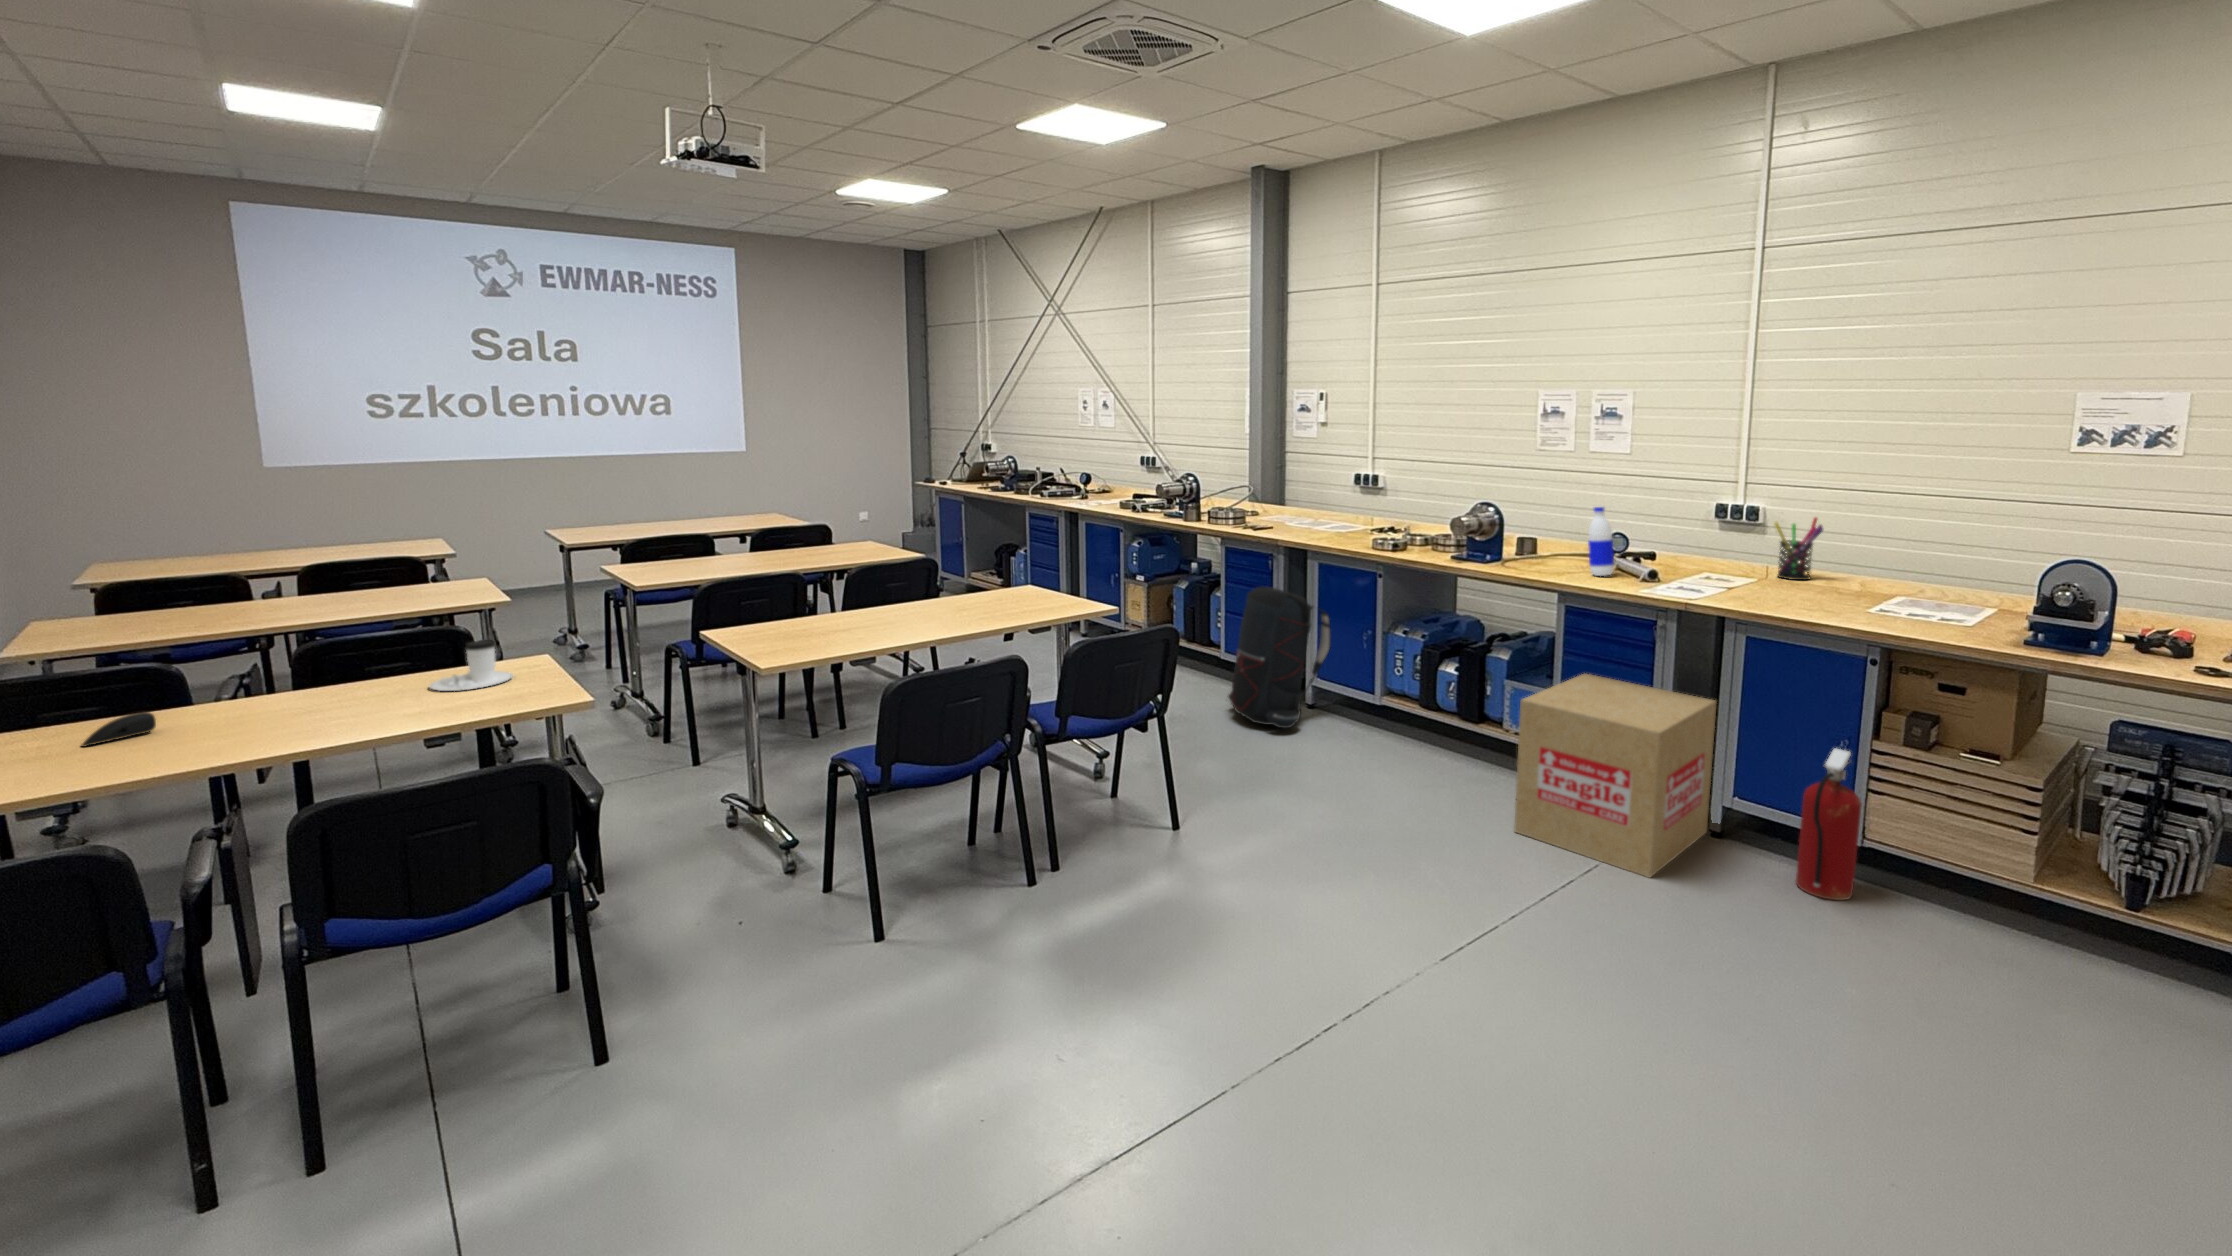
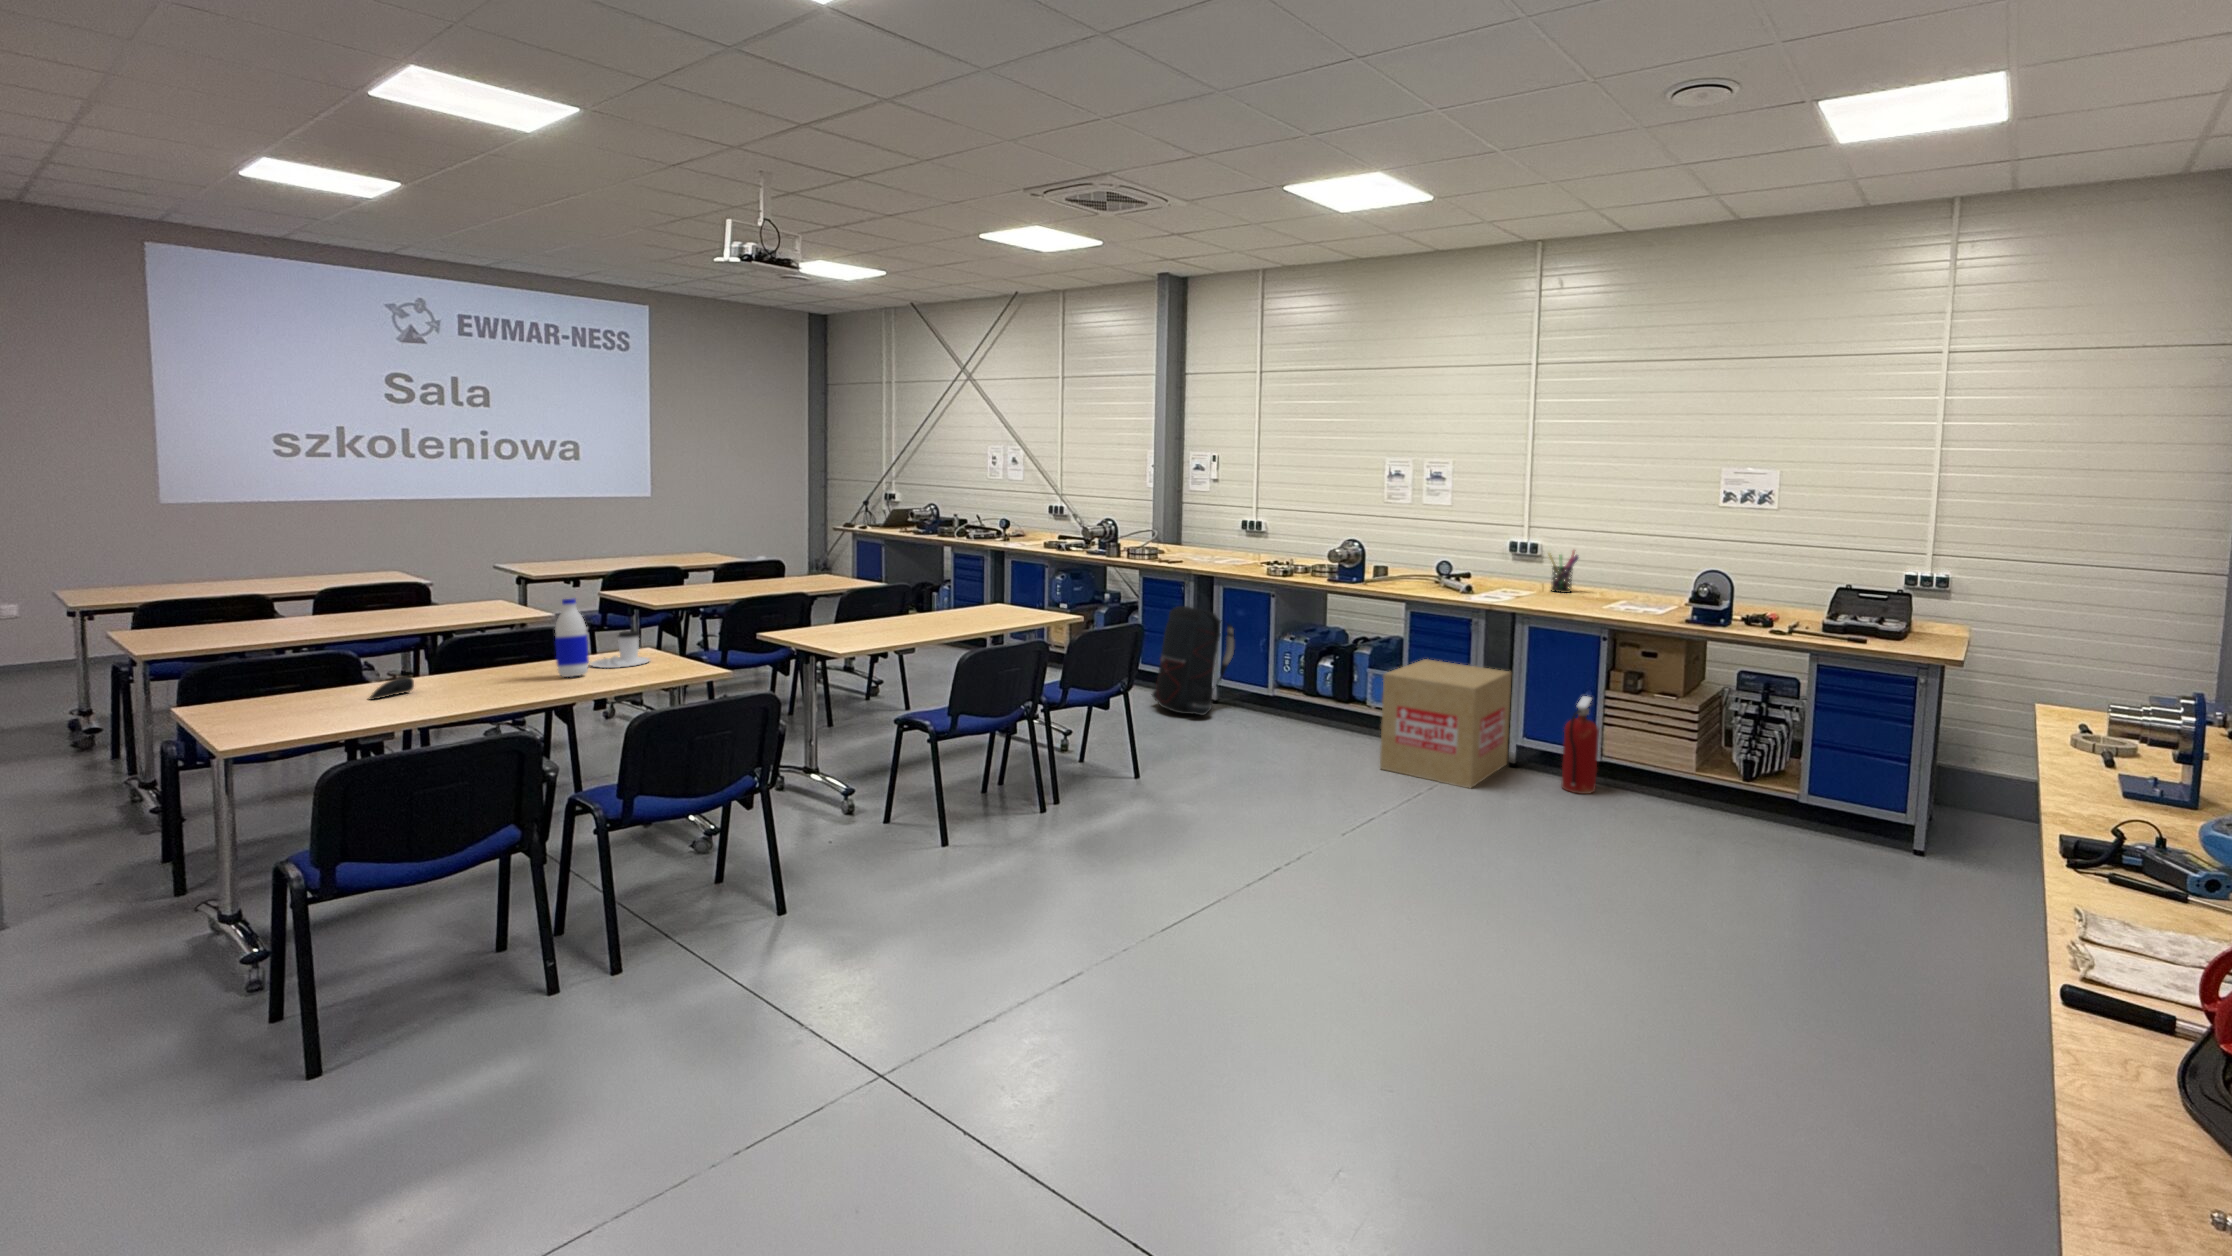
water bottle: present [1588,507,1614,576] -> present [555,599,589,677]

